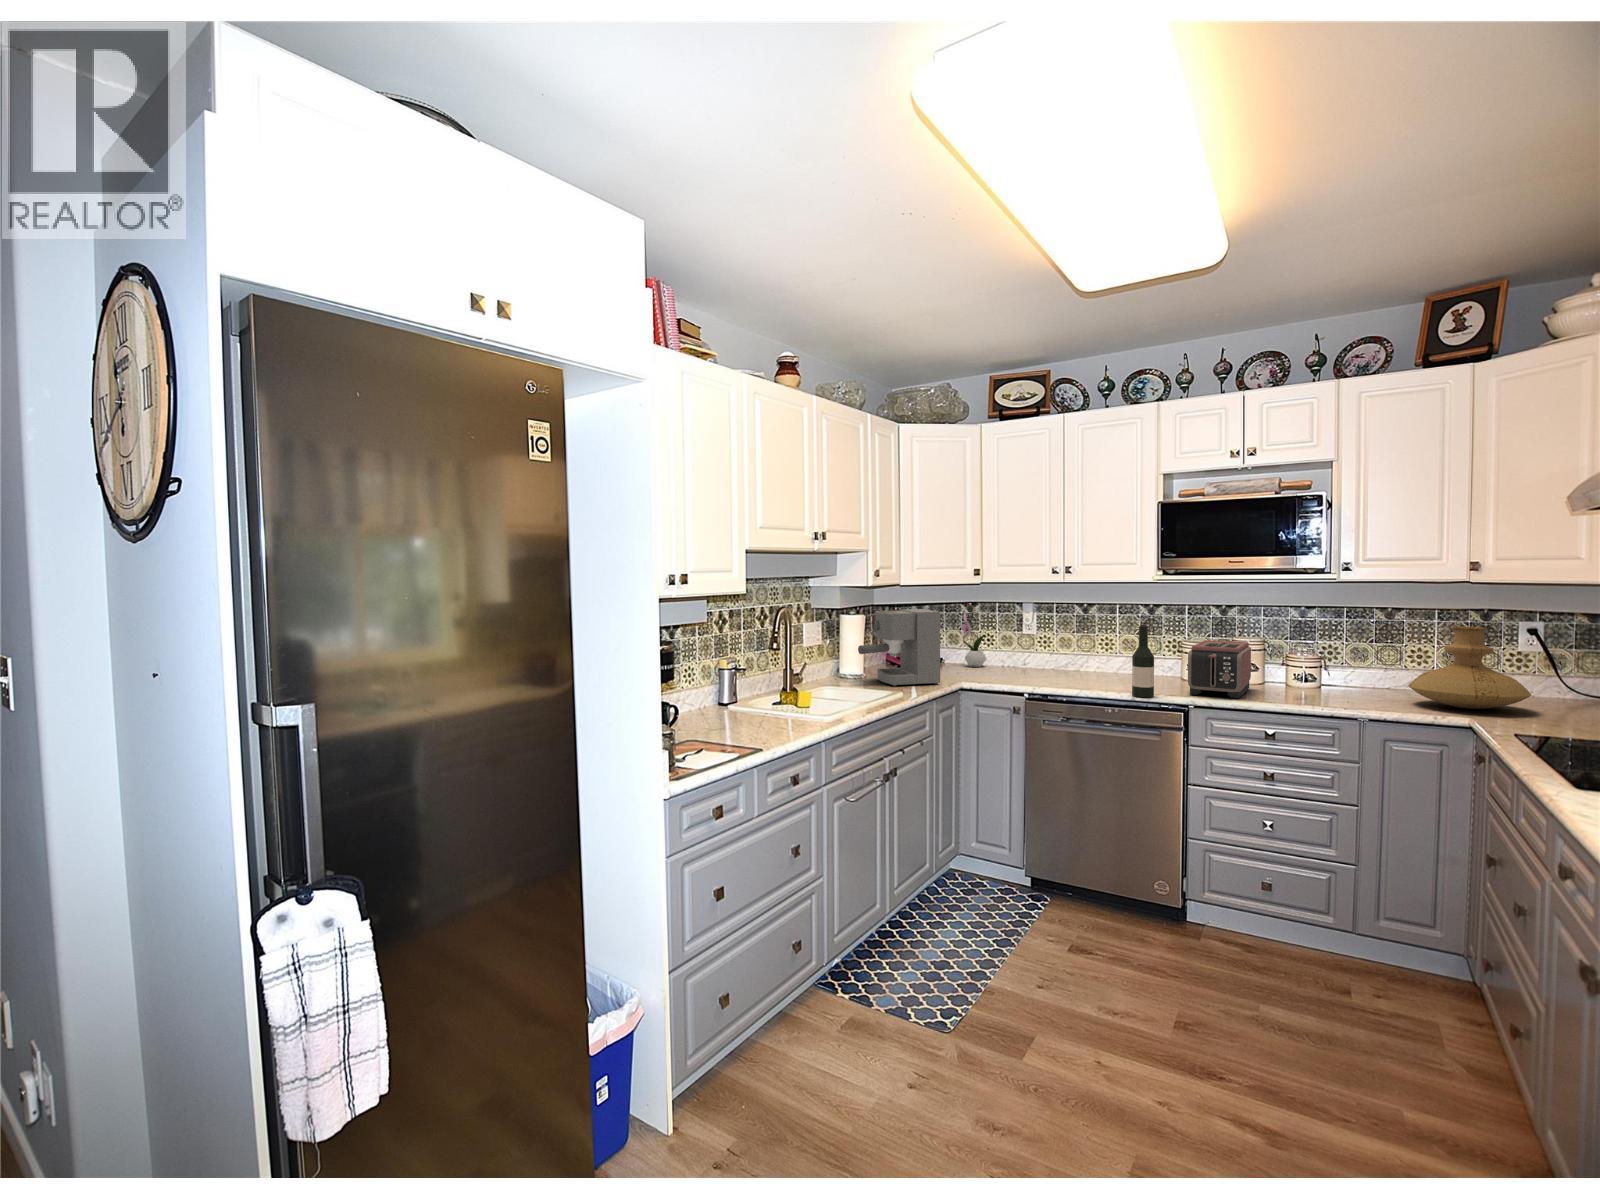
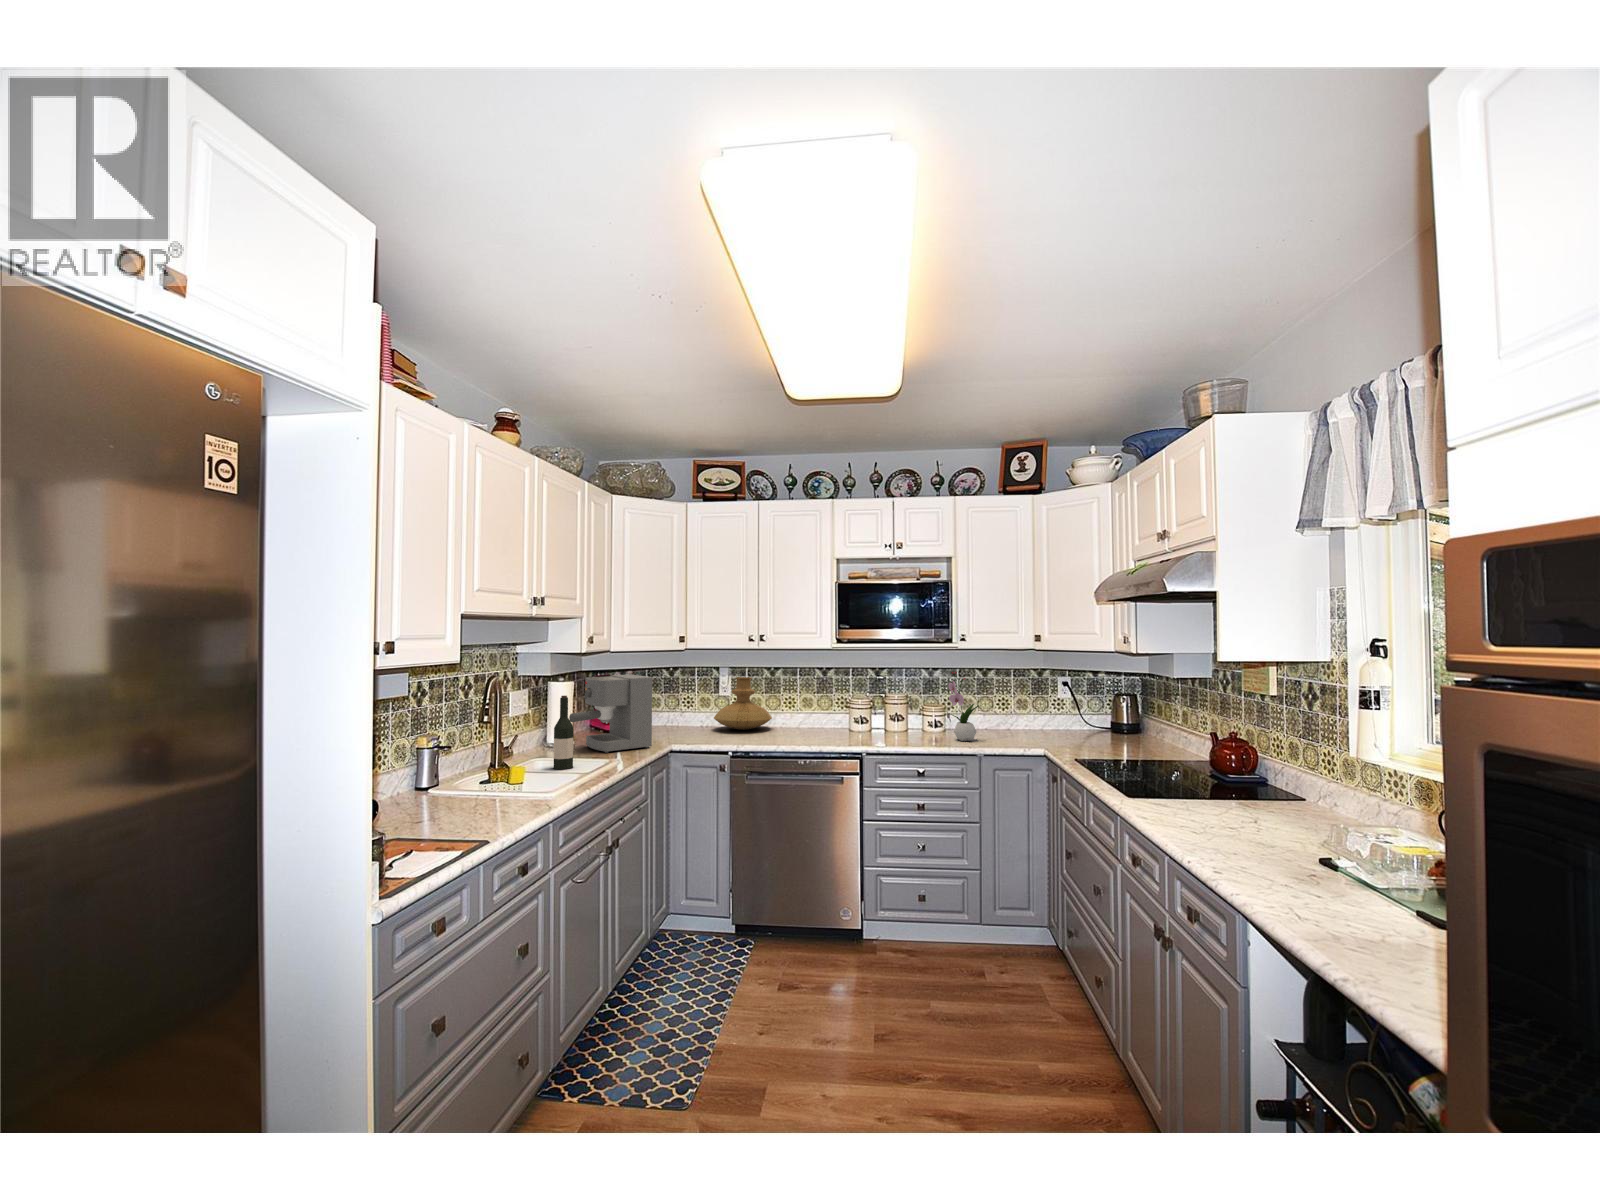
flower arrangement: present [962,604,986,667] -> present [948,672,978,741]
wine bottle: present [1132,624,1154,697] -> present [554,696,573,769]
vase: present [1408,627,1531,709] -> present [714,677,772,730]
toaster: present [1188,640,1251,699] -> none [861,696,902,744]

